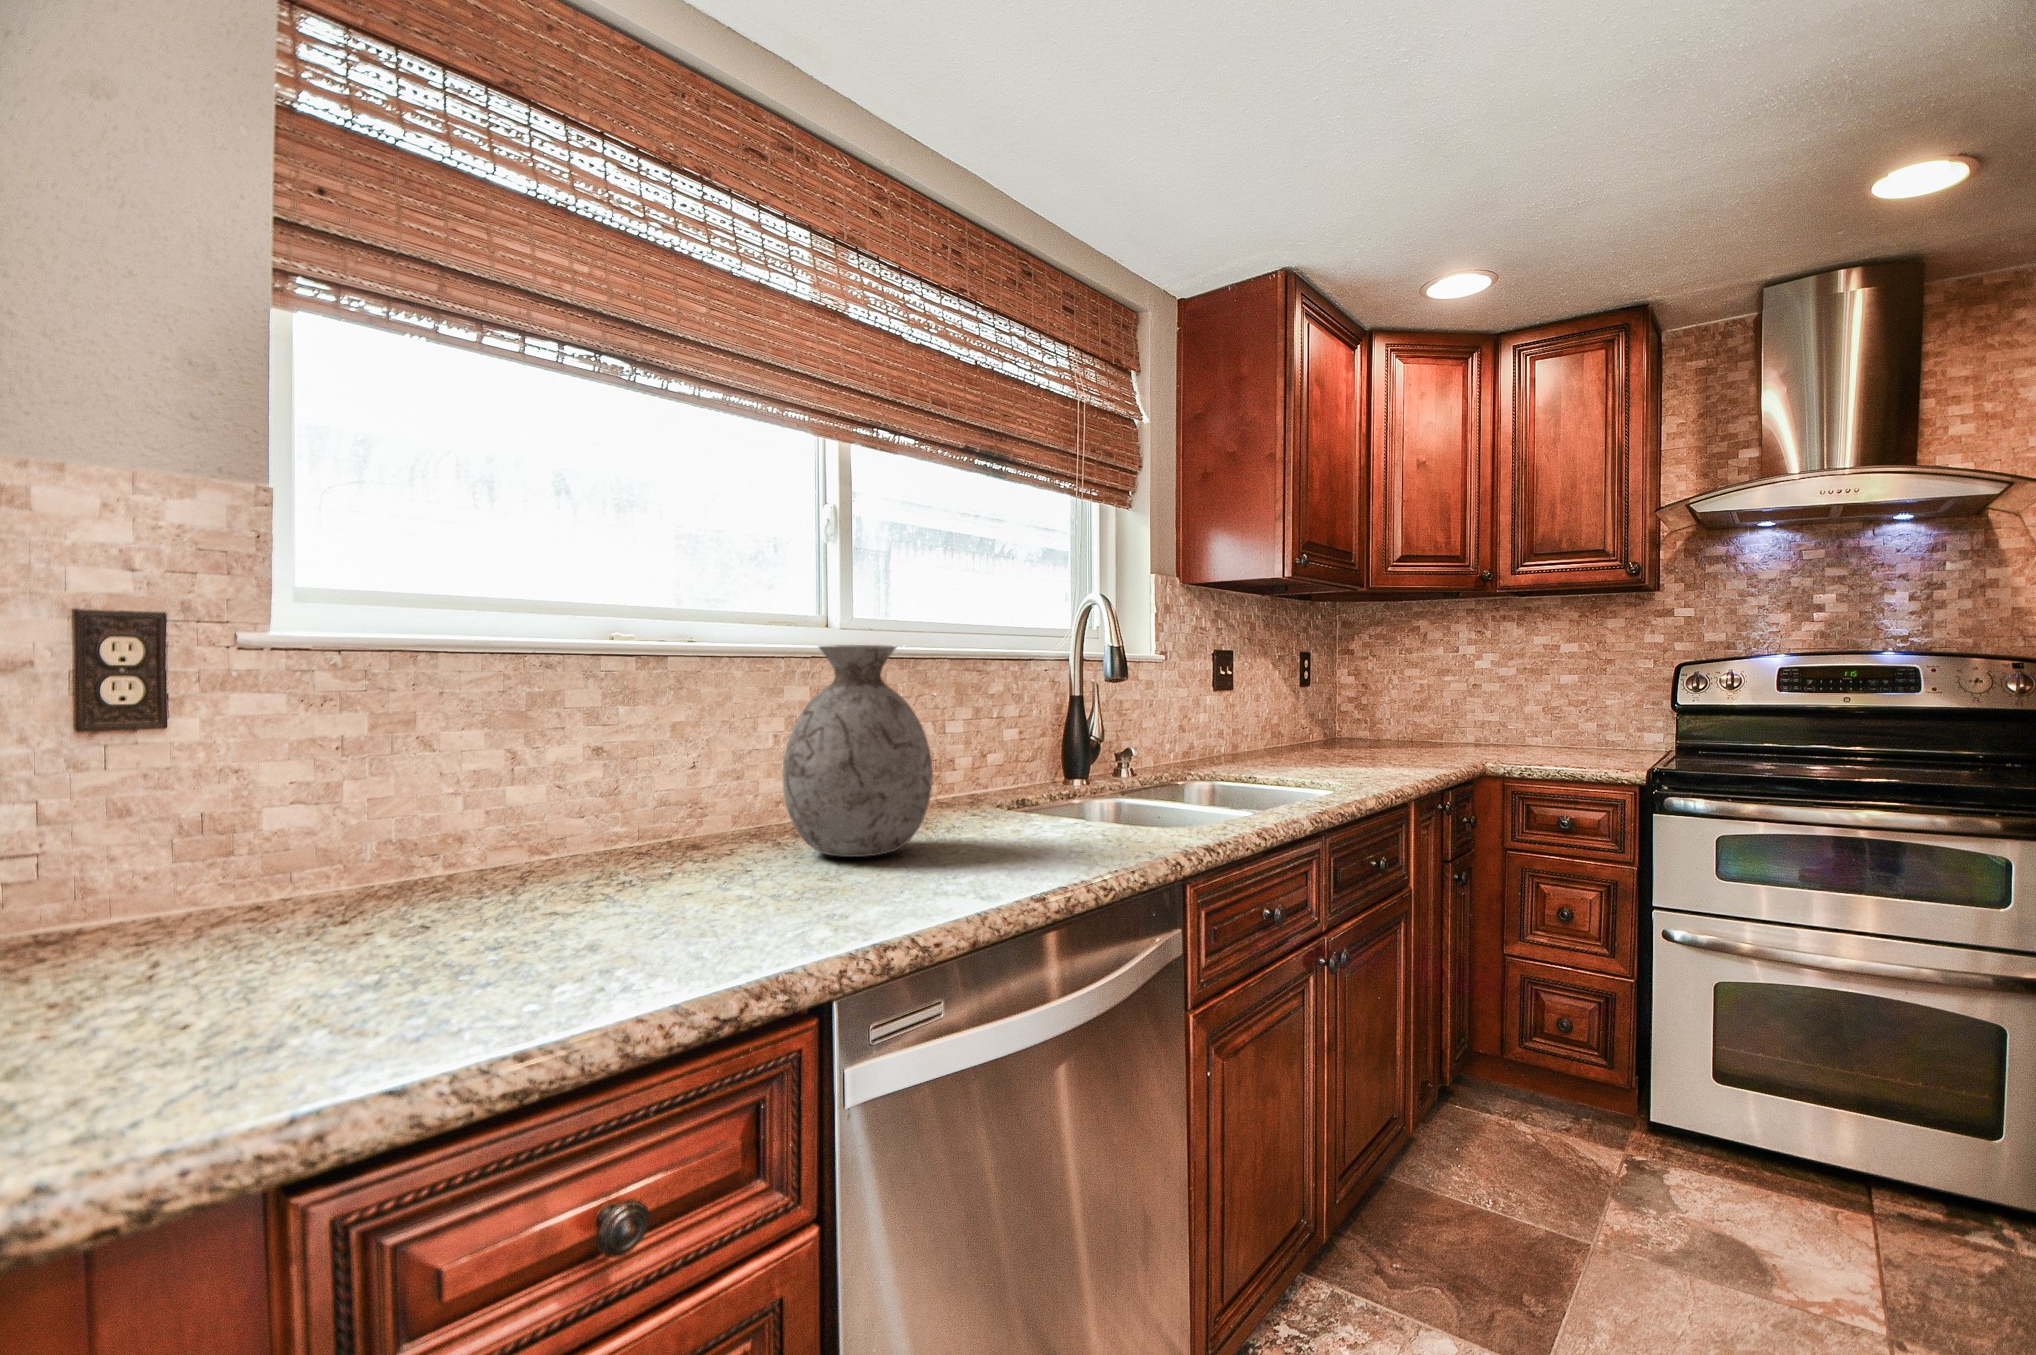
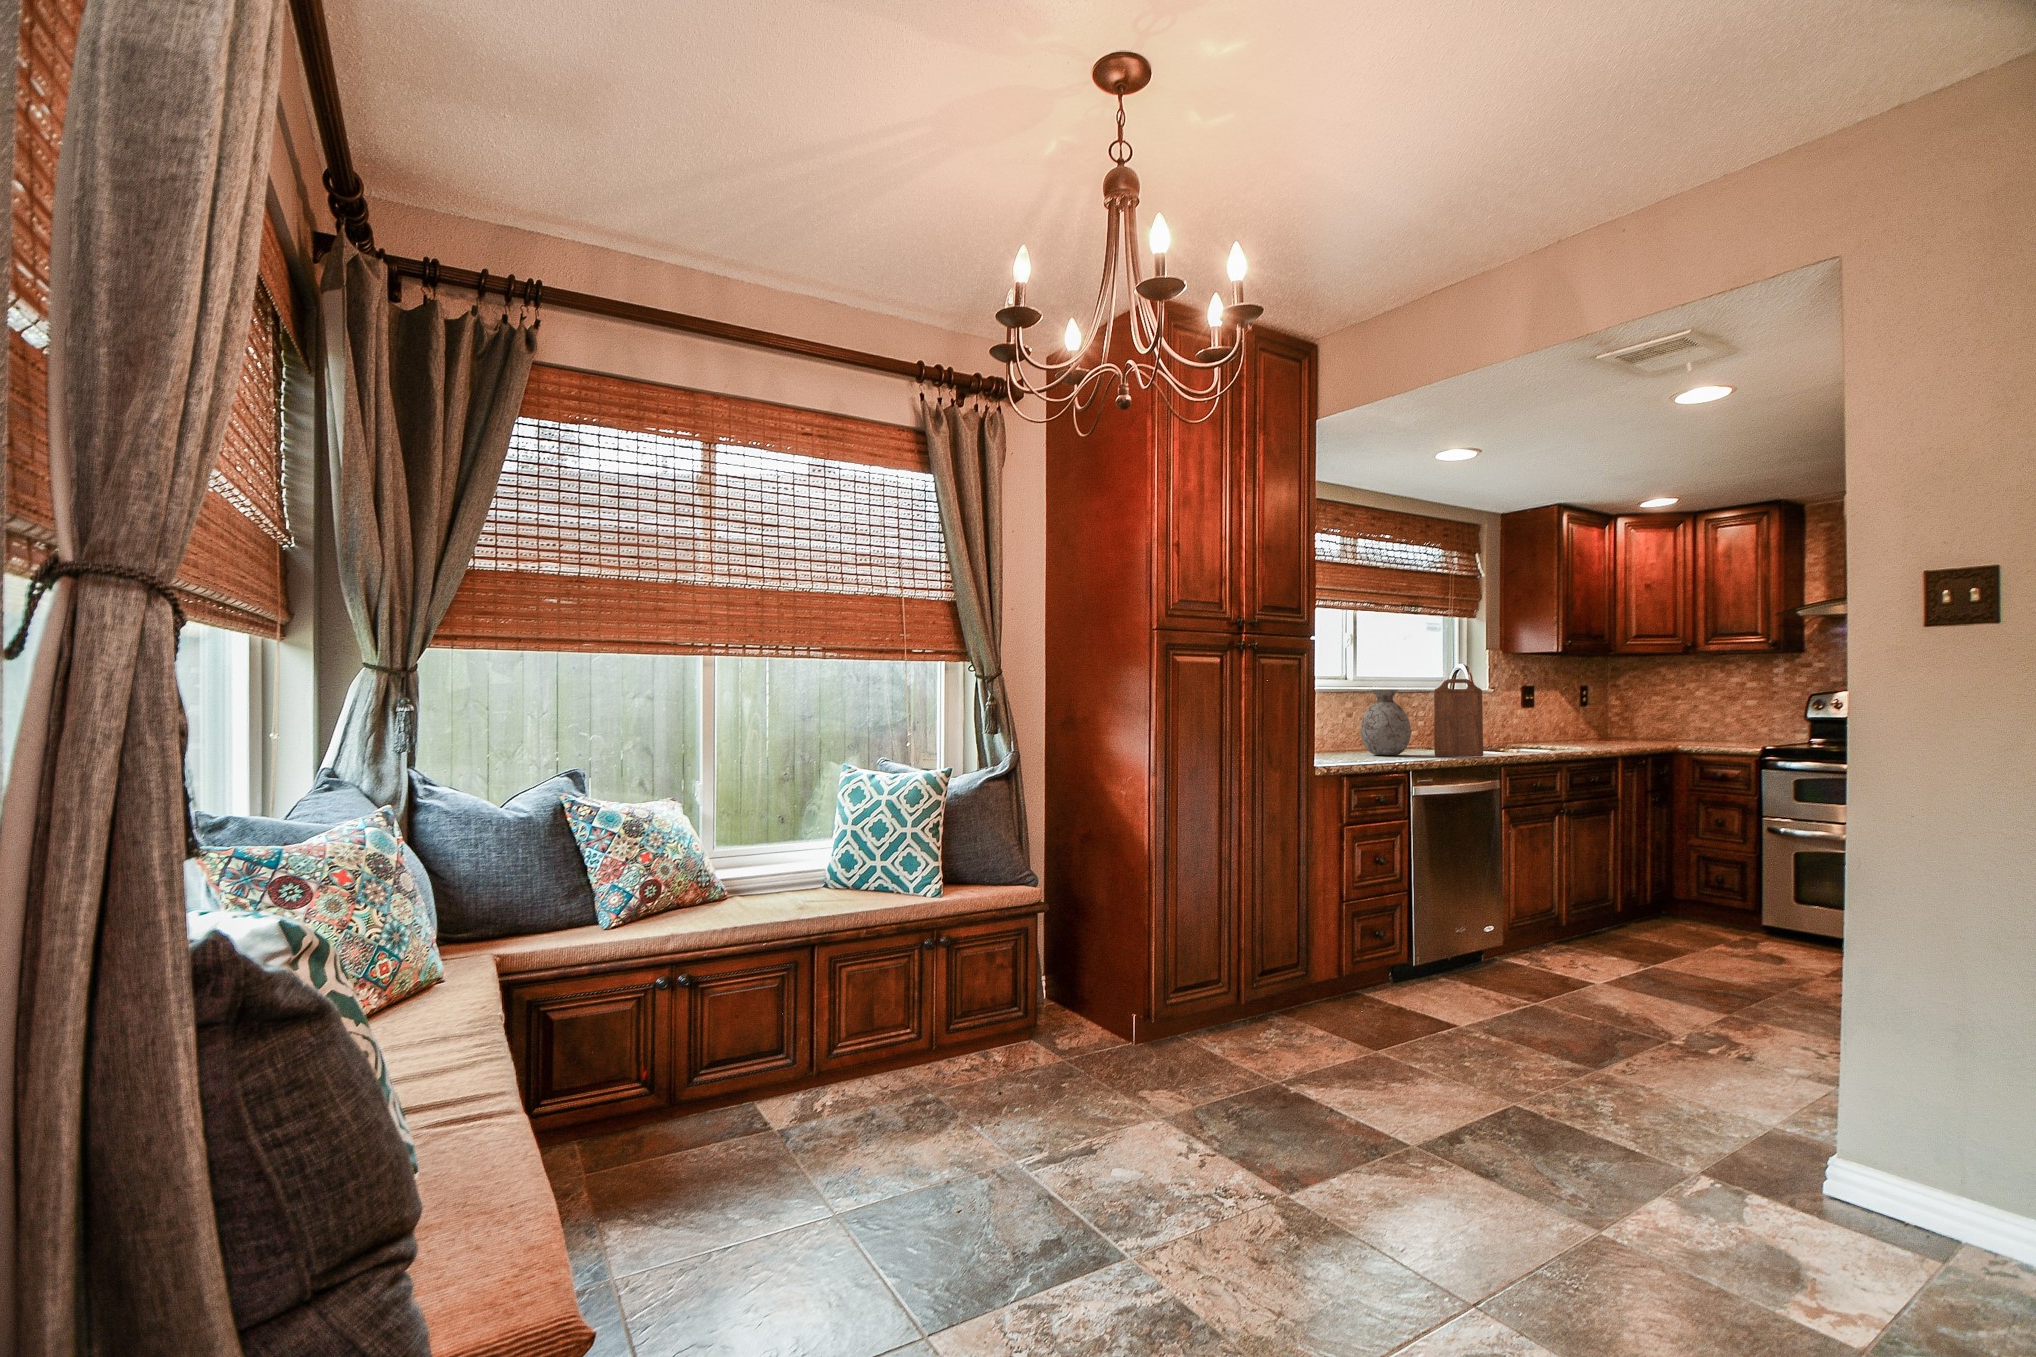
cutting board: none [1001,613,1139,852] -> present [1434,679,1483,757]

